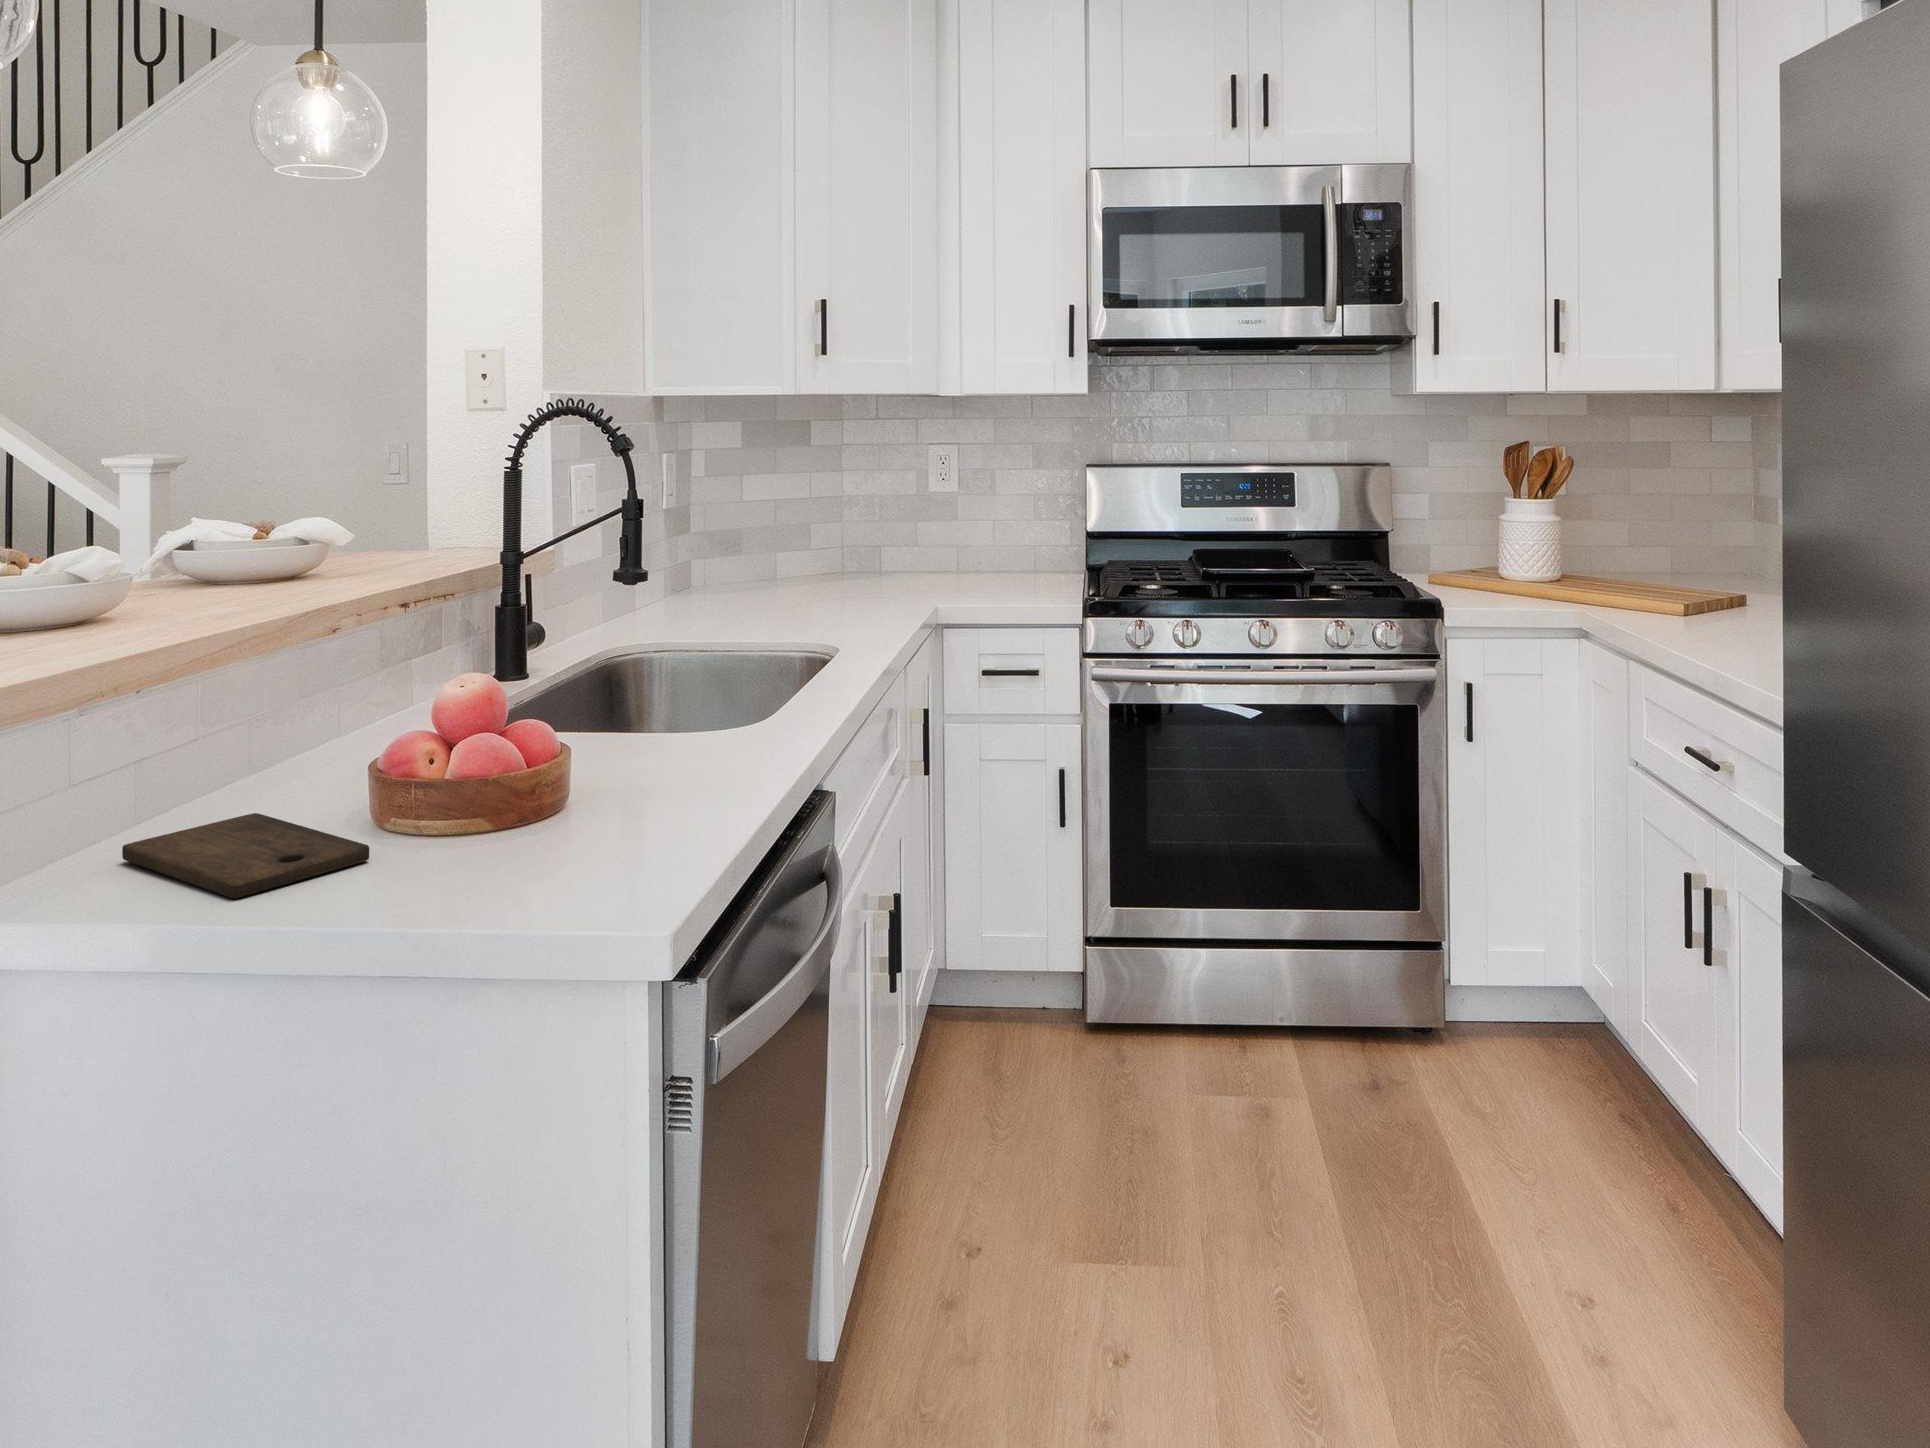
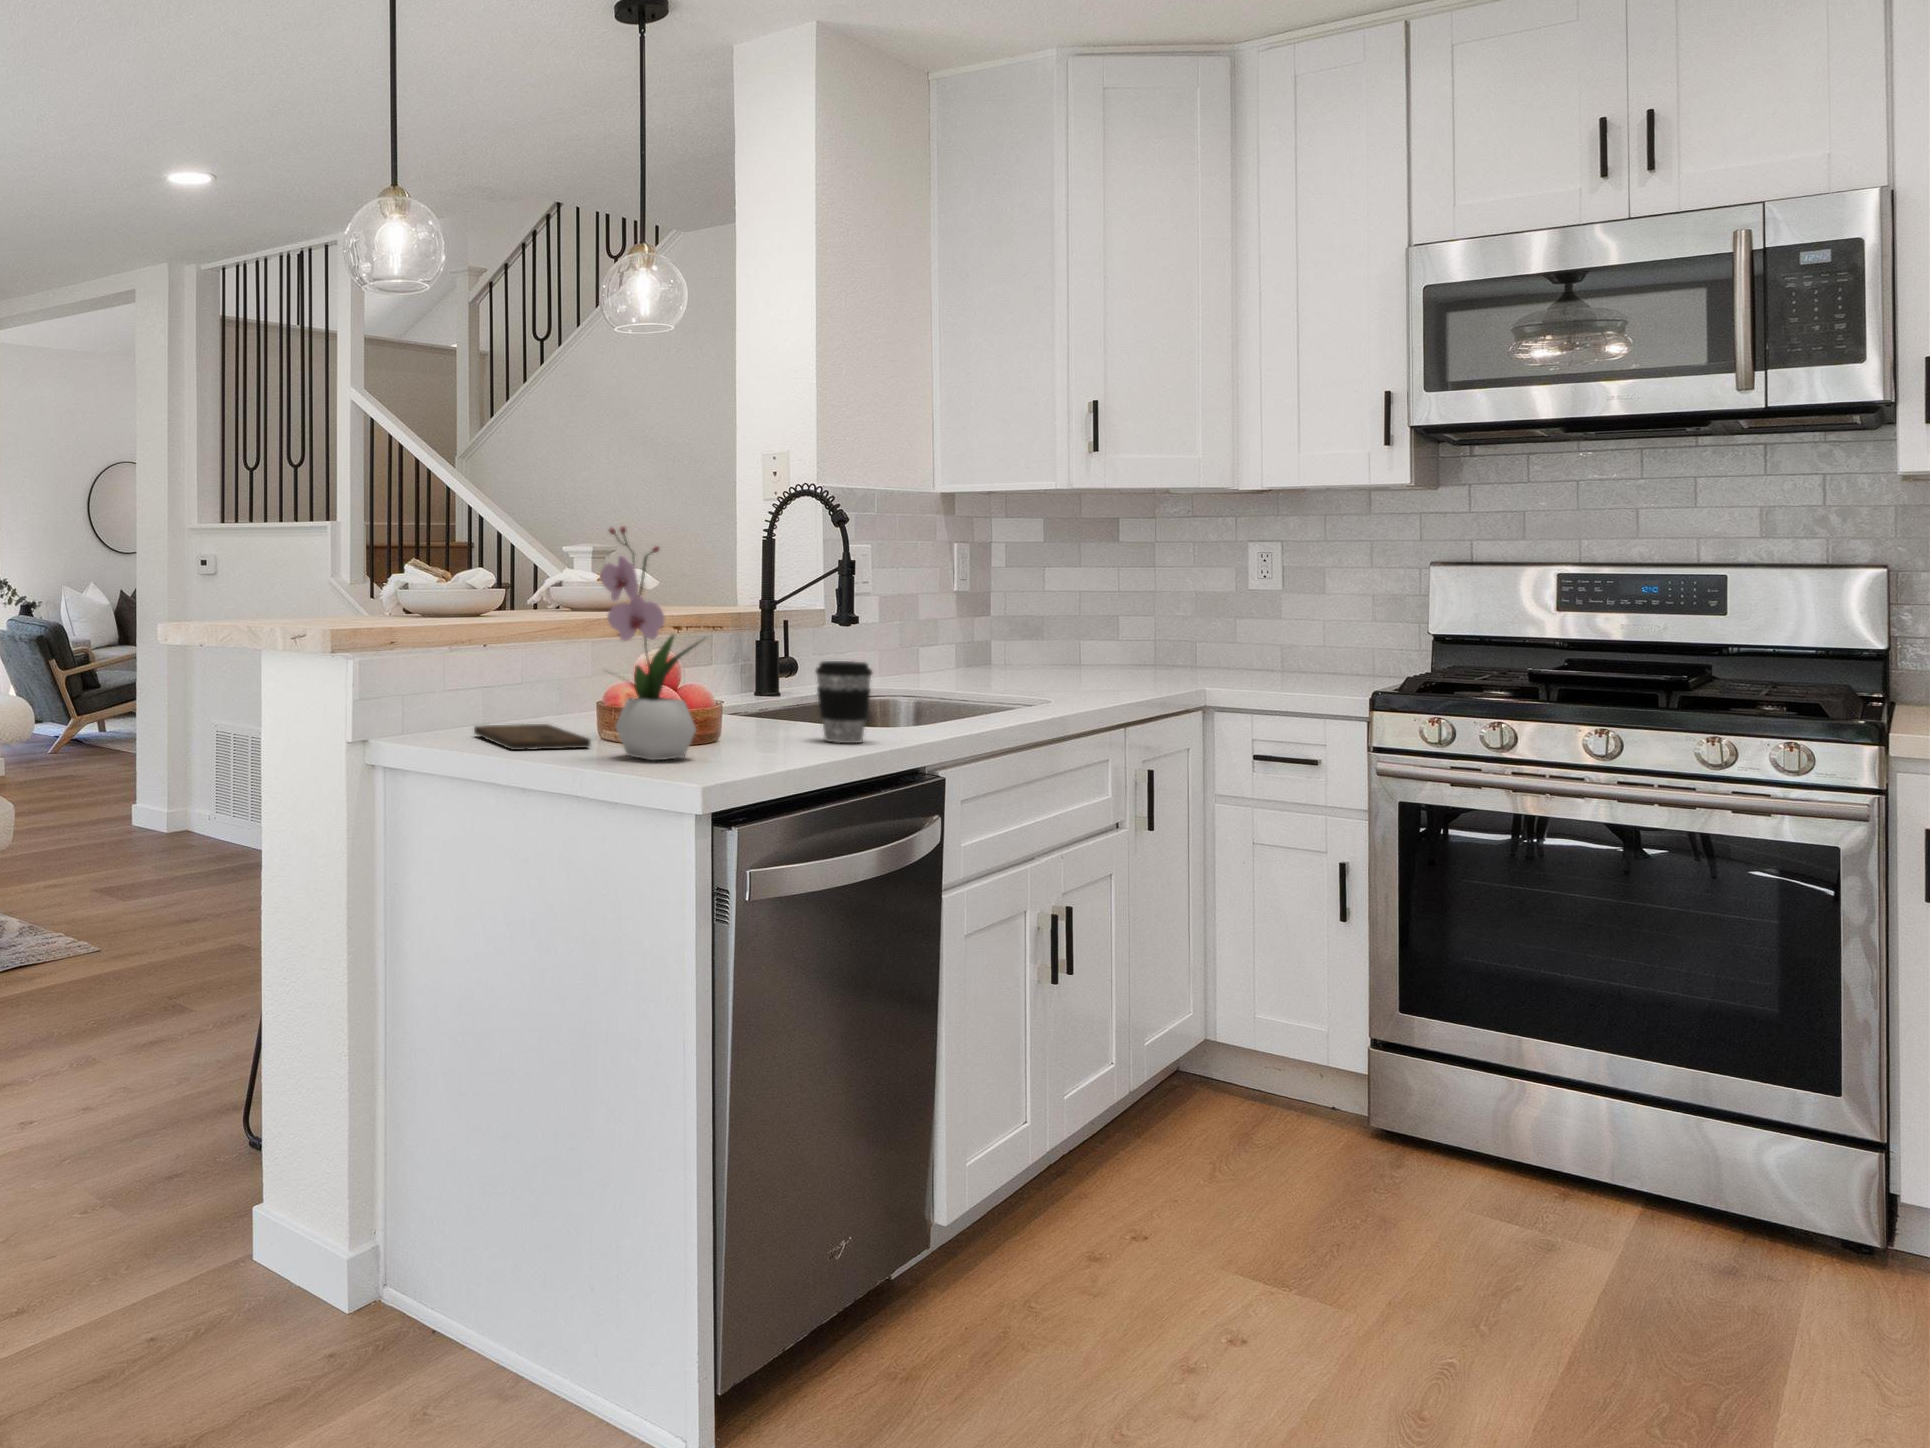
flower arrangement: none [414,506,584,881] -> present [600,527,700,760]
coffee cup: none [666,653,742,770] -> present [816,661,872,743]

